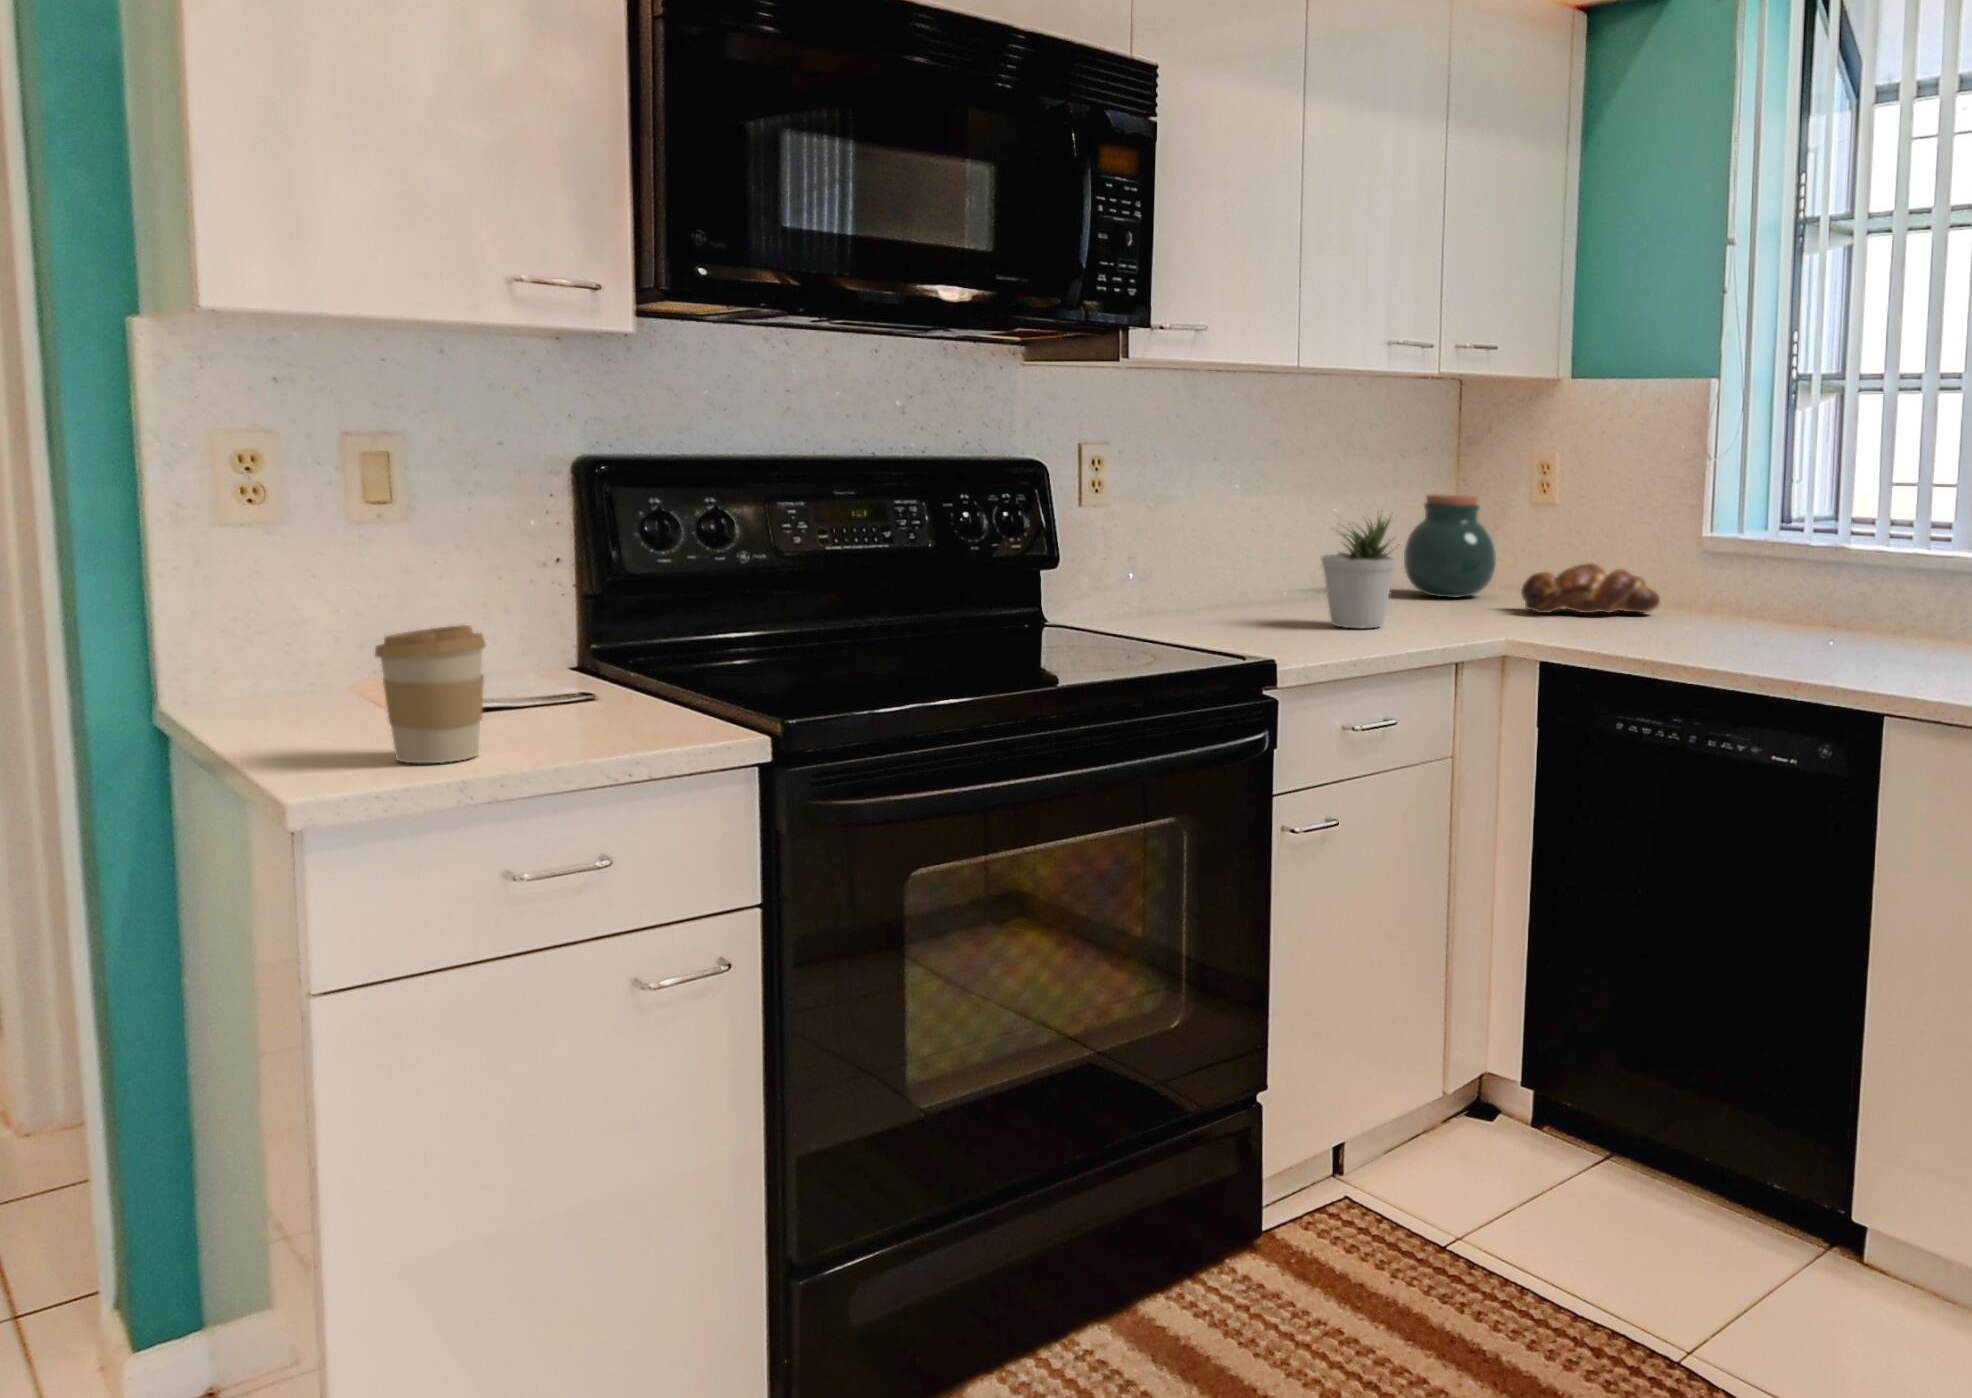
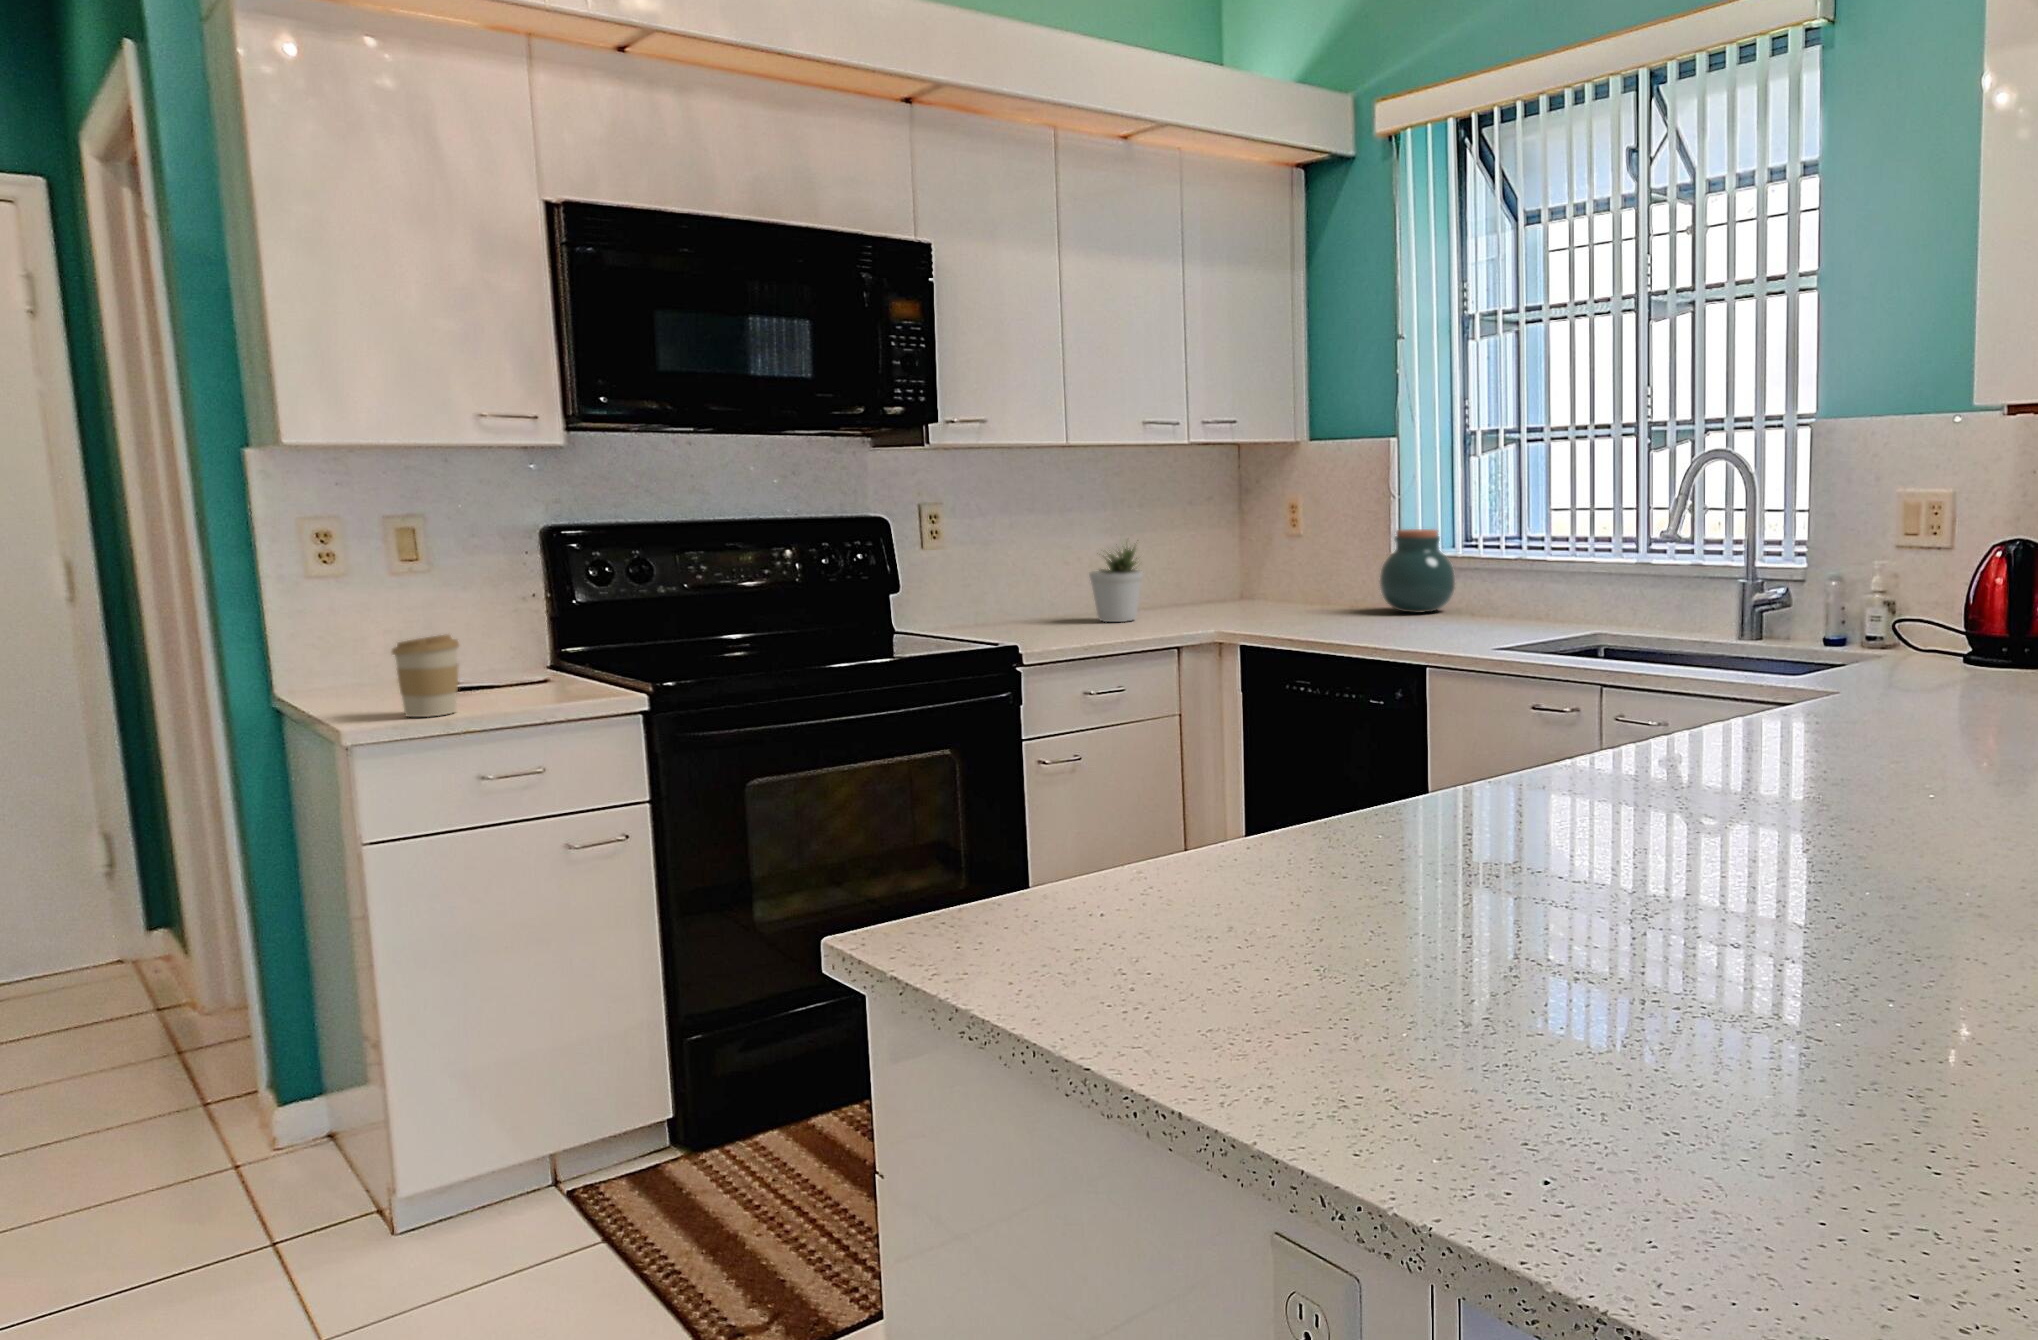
jar: present [1404,494,1496,597] -> present [1380,529,1455,613]
bread loaf: present [1521,563,1660,613] -> none [1259,570,1359,607]

